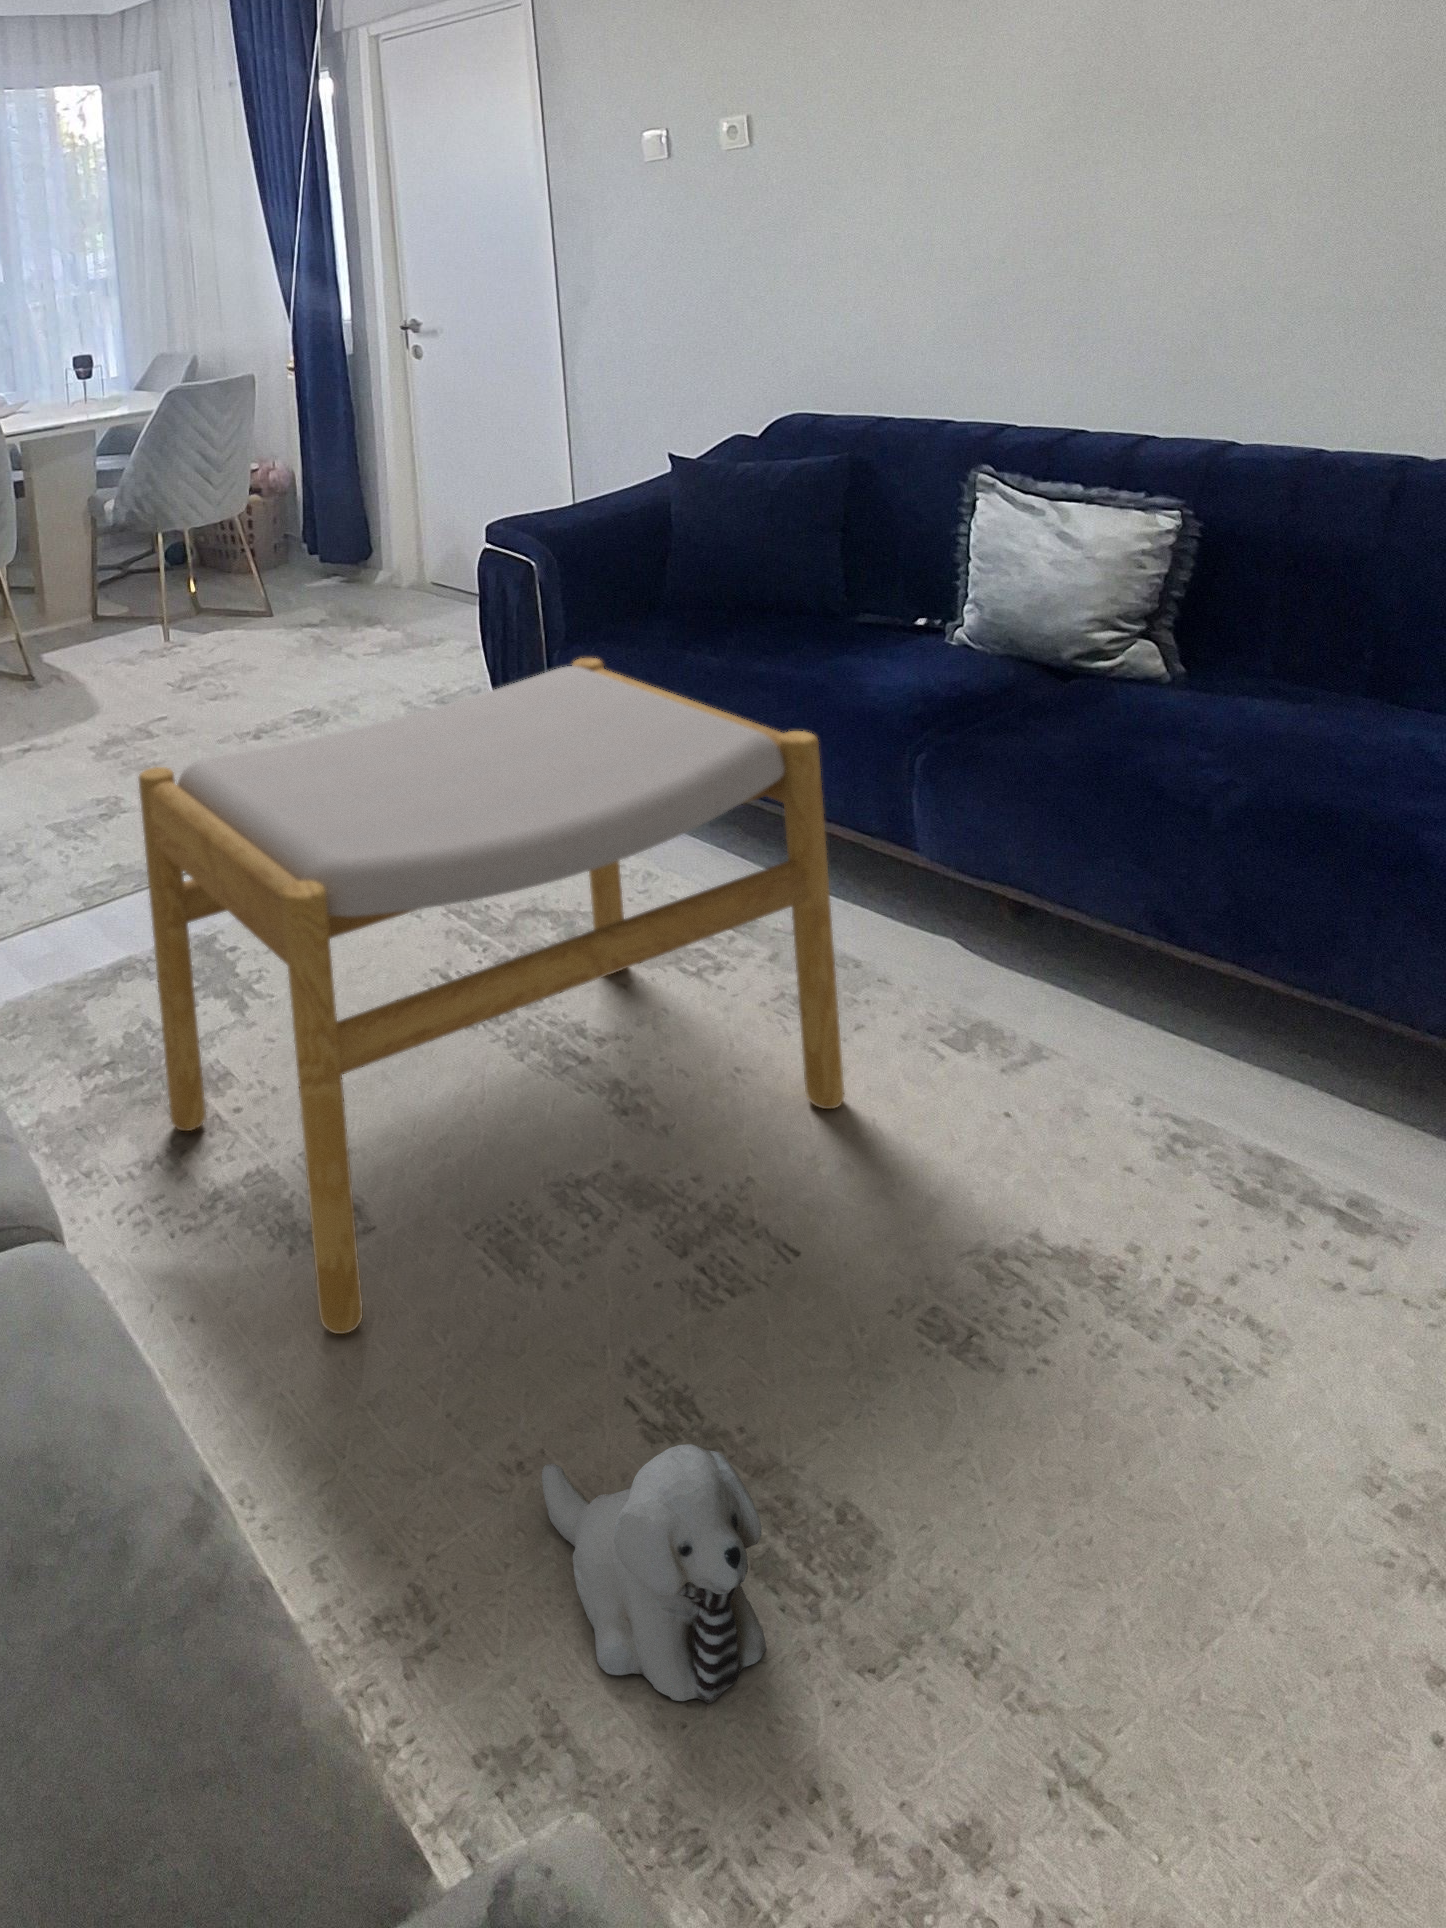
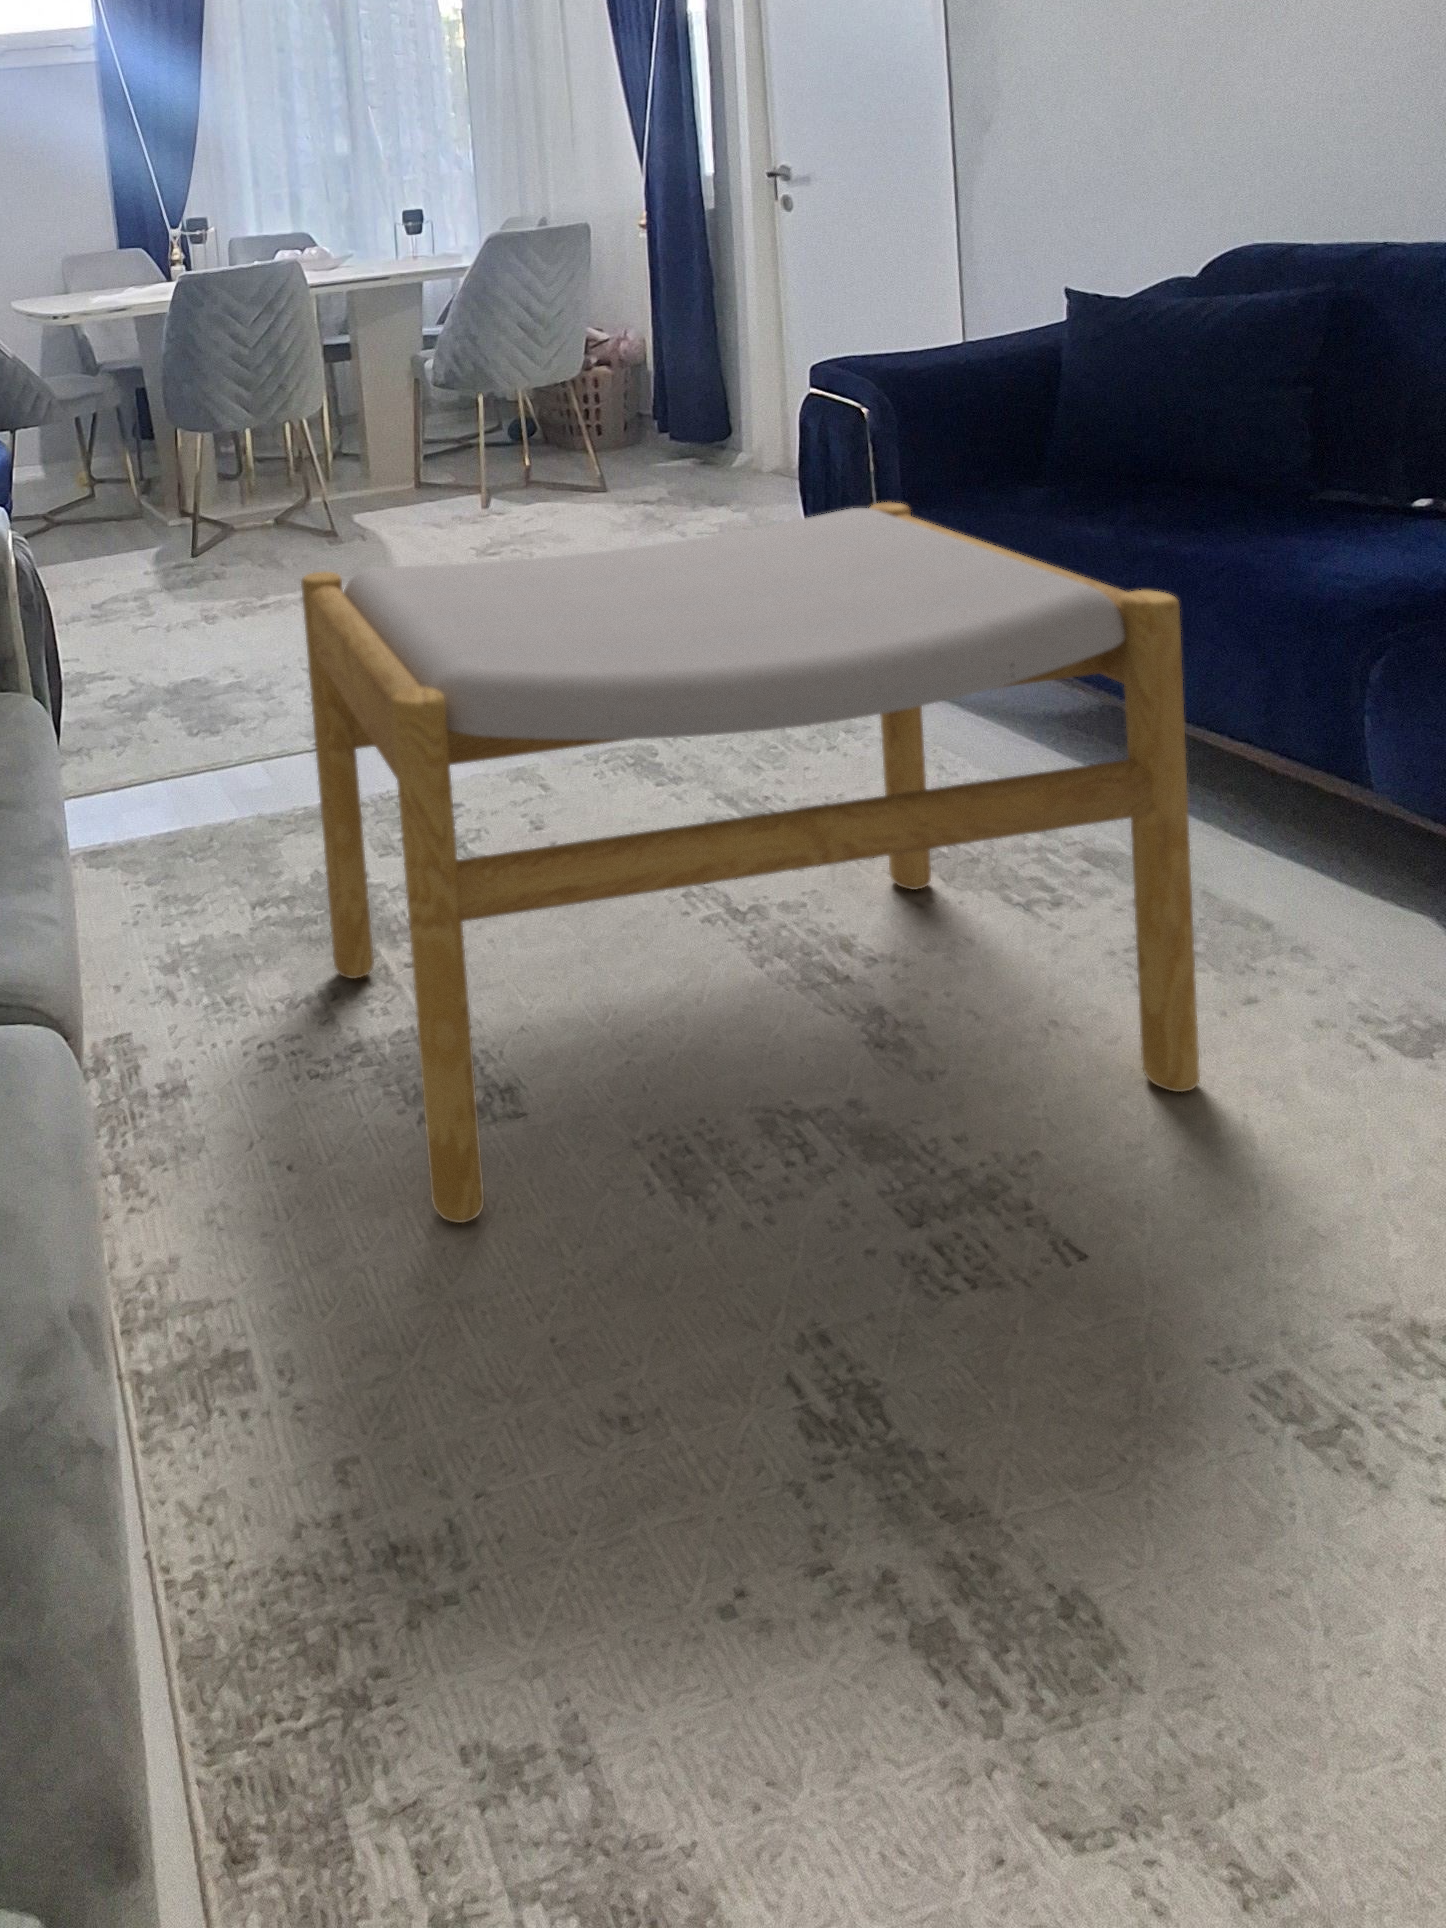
plush toy: present [542,1444,767,1703] -> none [642,1428,904,1789]

